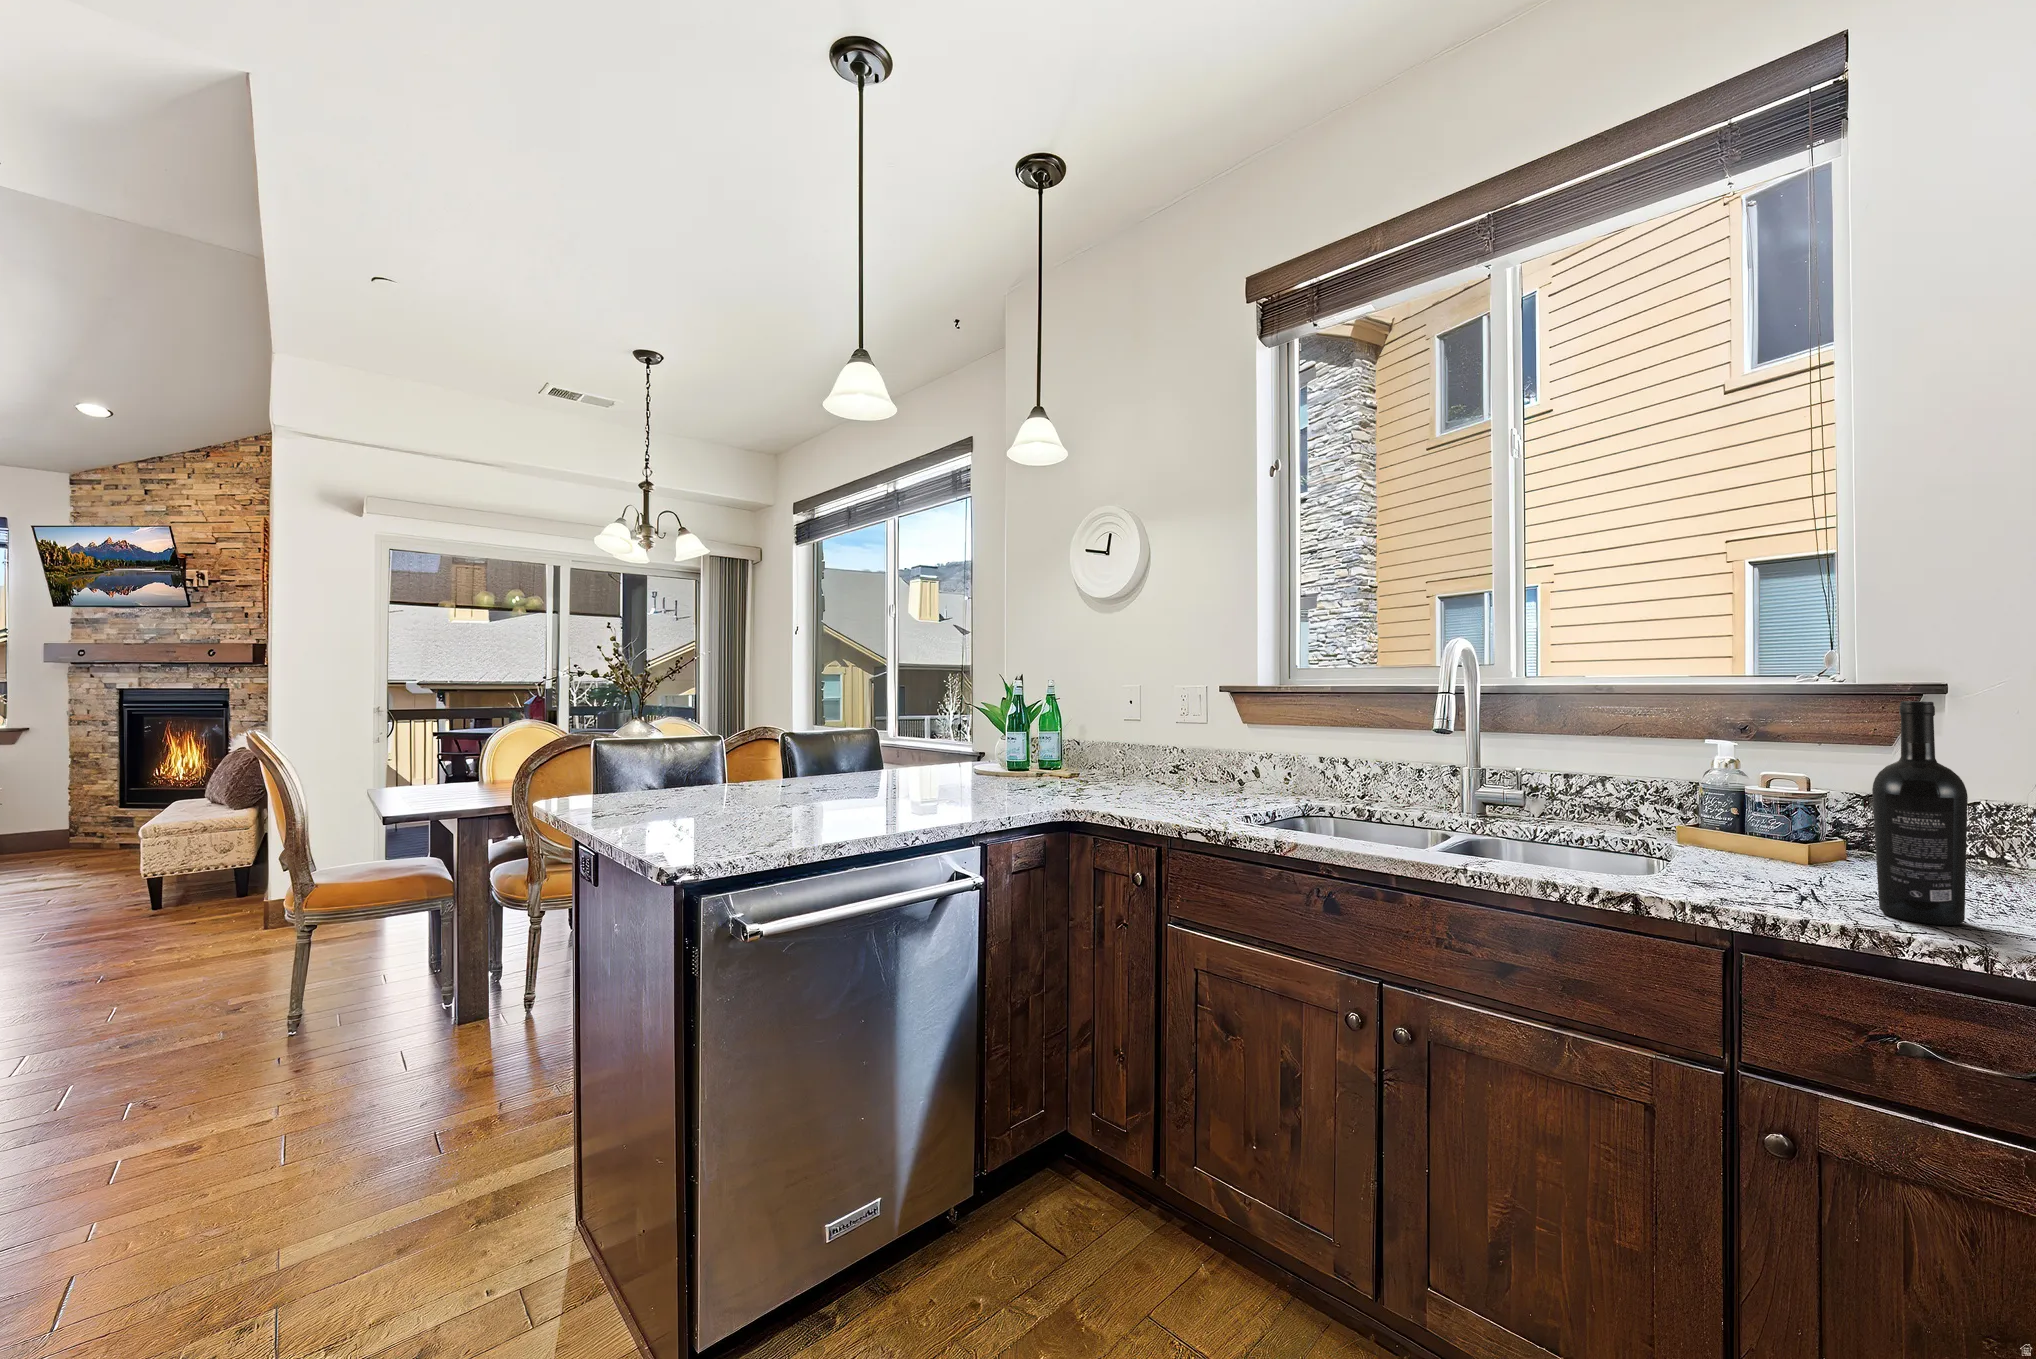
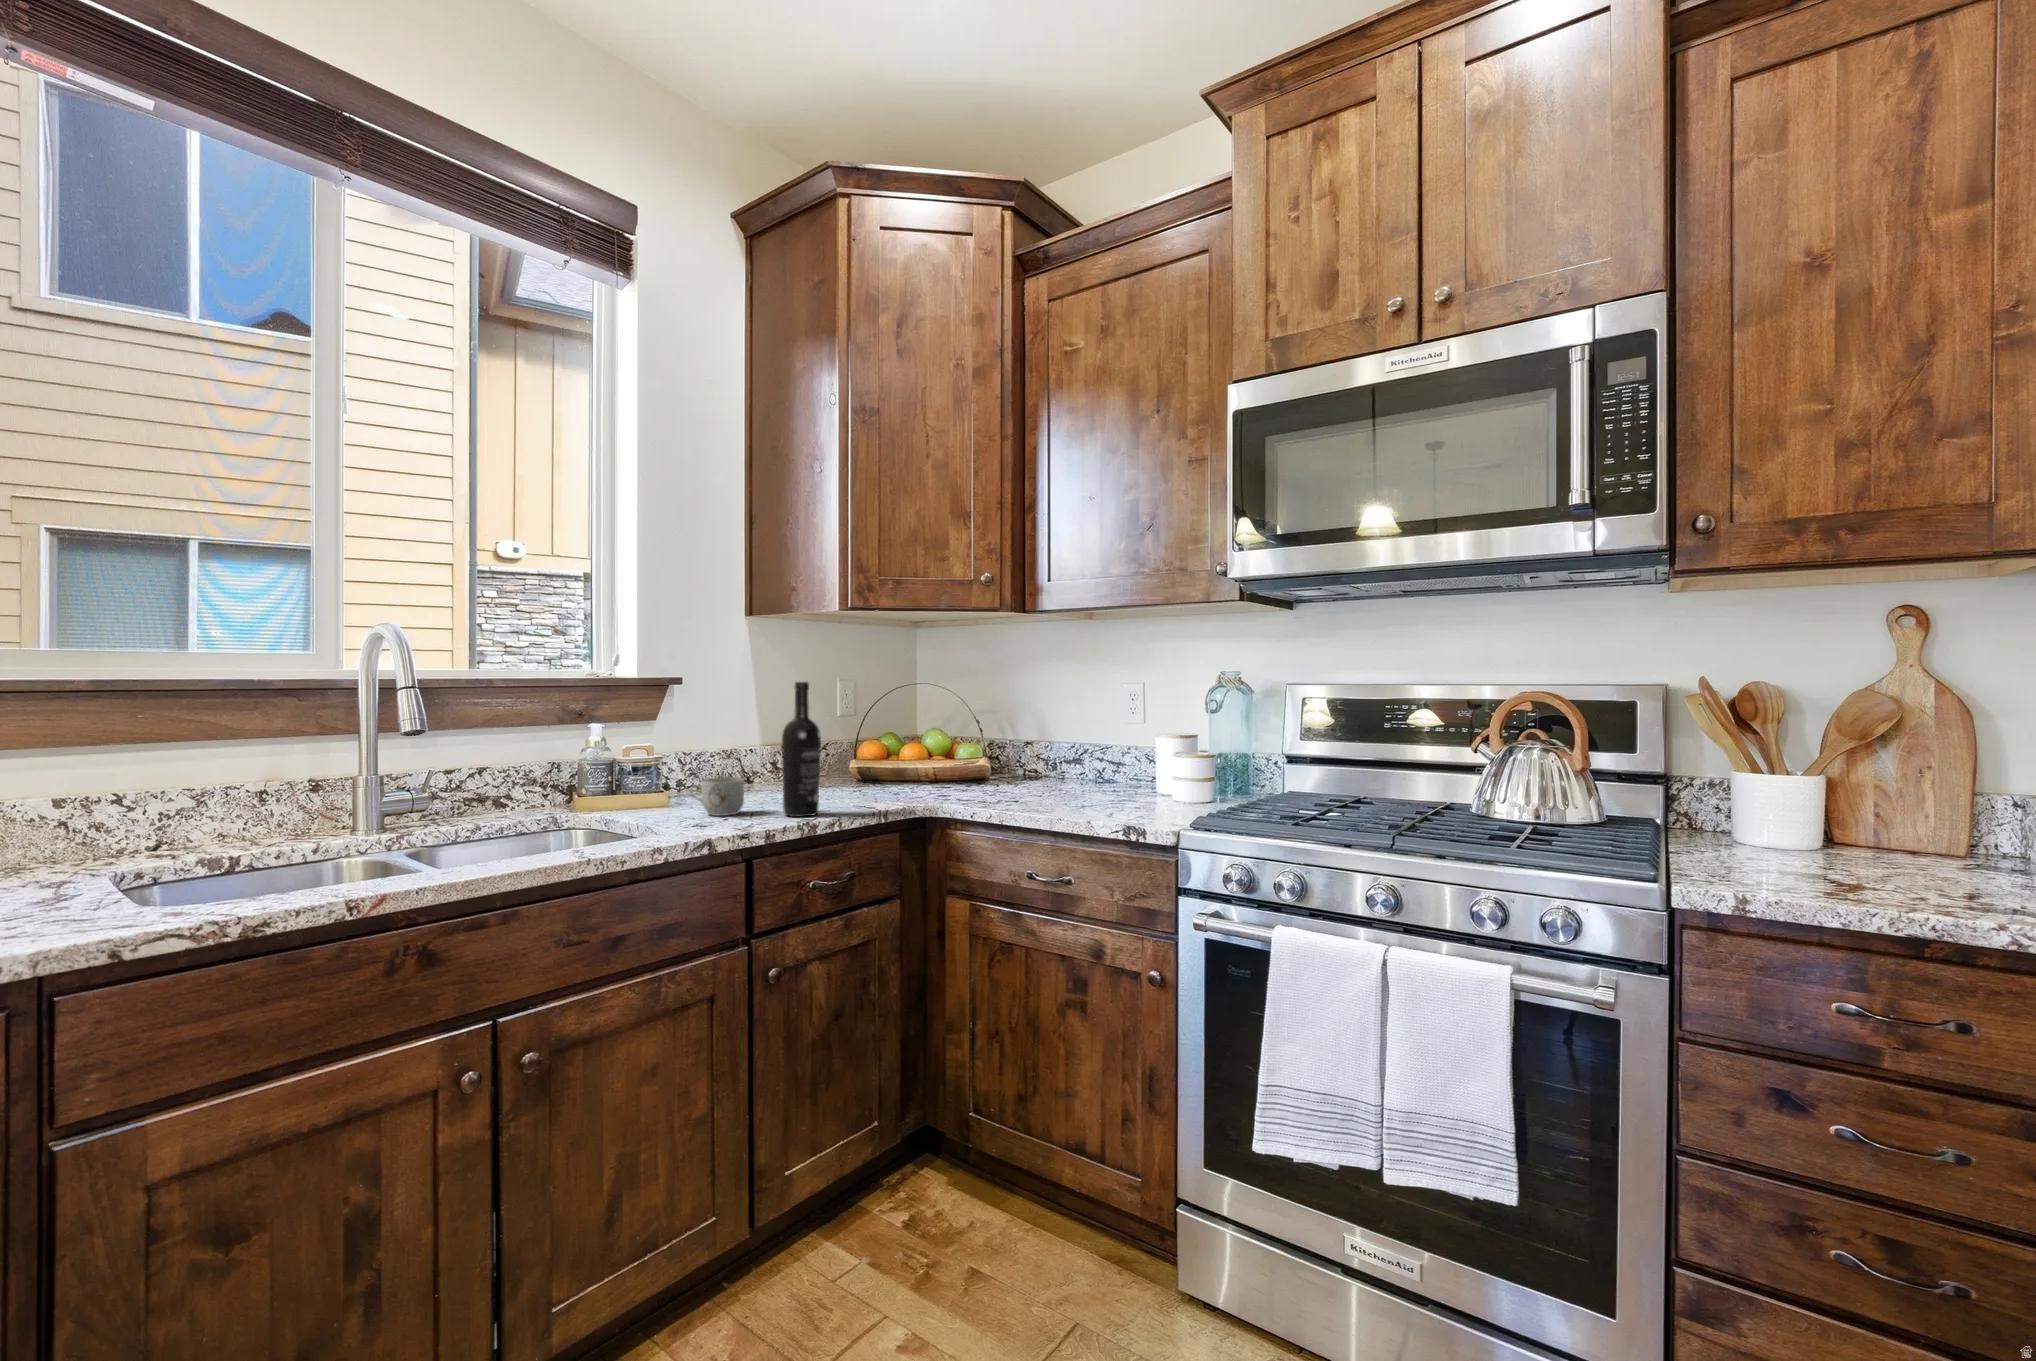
mug: none [1774,830,1867,890] -> present [690,777,744,816]

